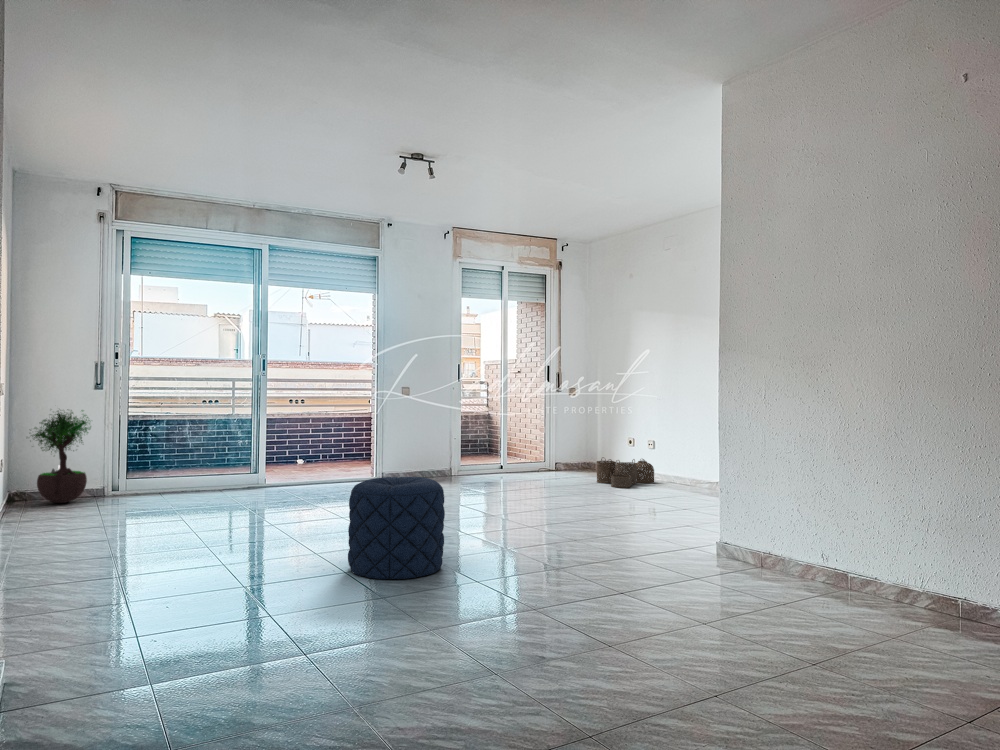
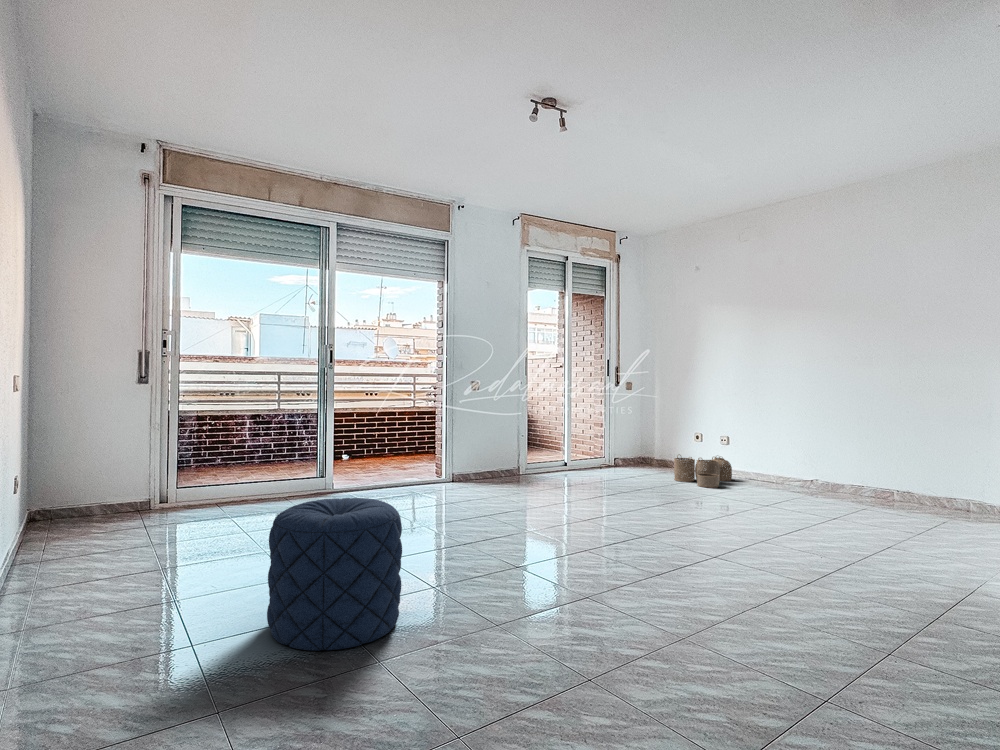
potted tree: present [31,410,91,503] -> none [54,401,142,523]
pouf: present [348,477,445,579] -> present [267,498,402,651]

